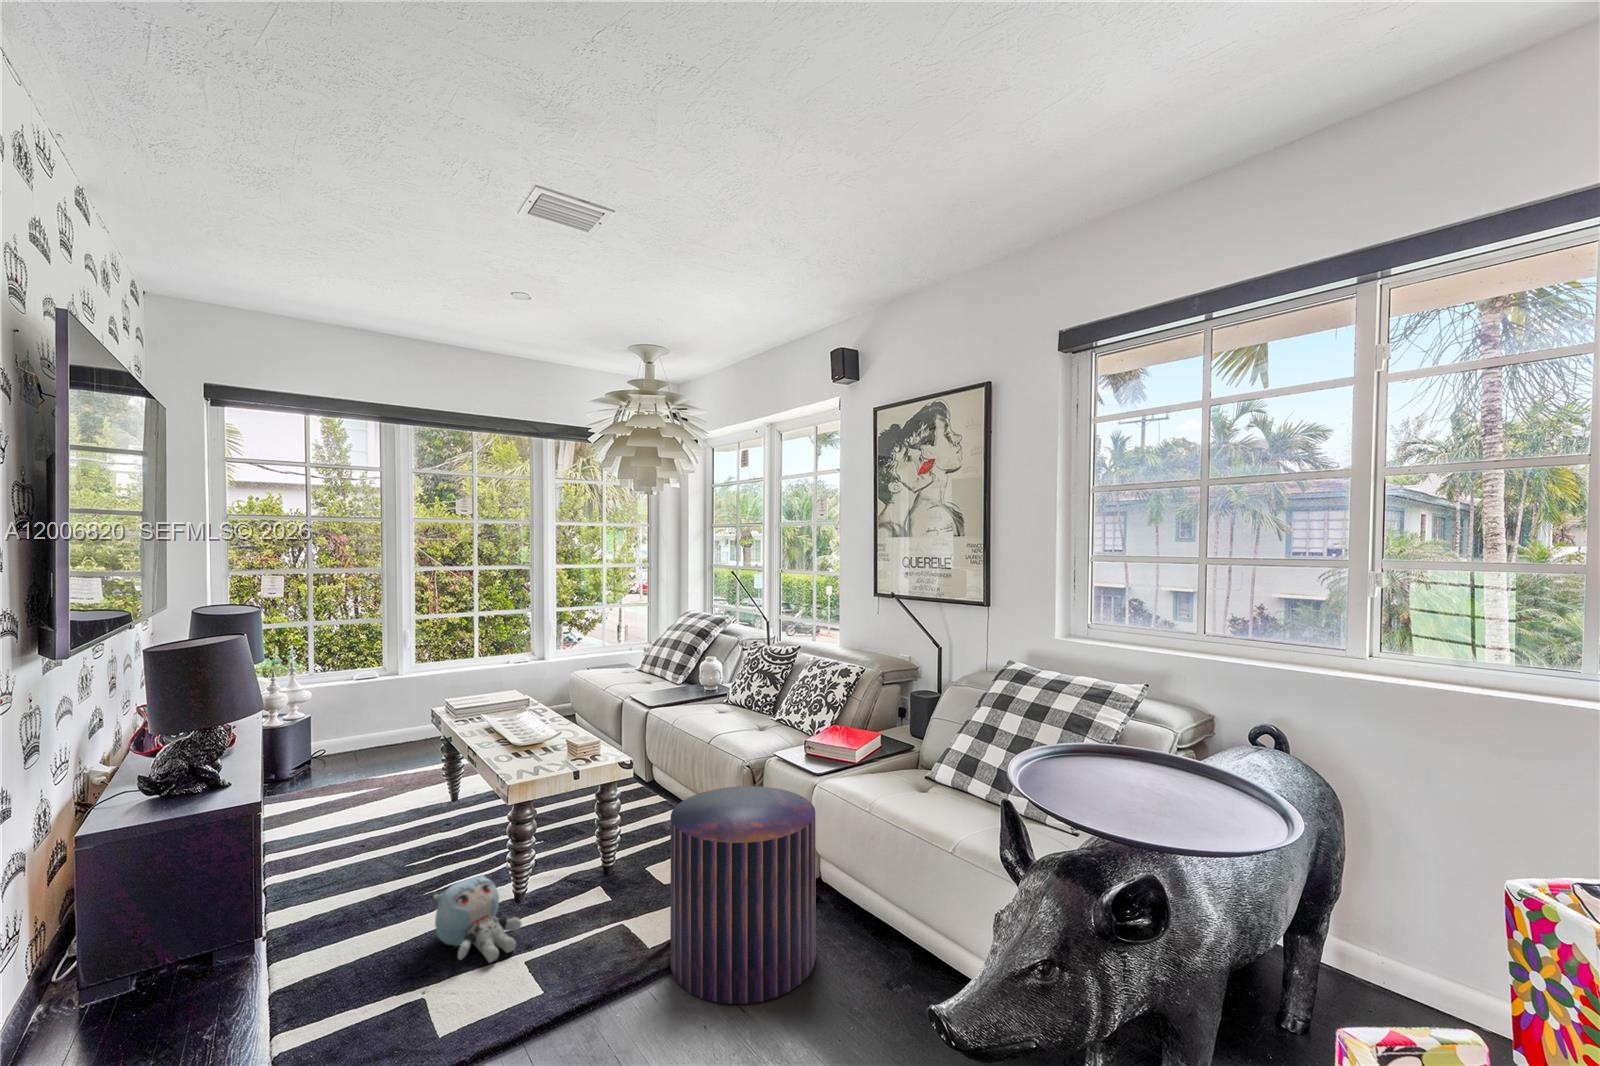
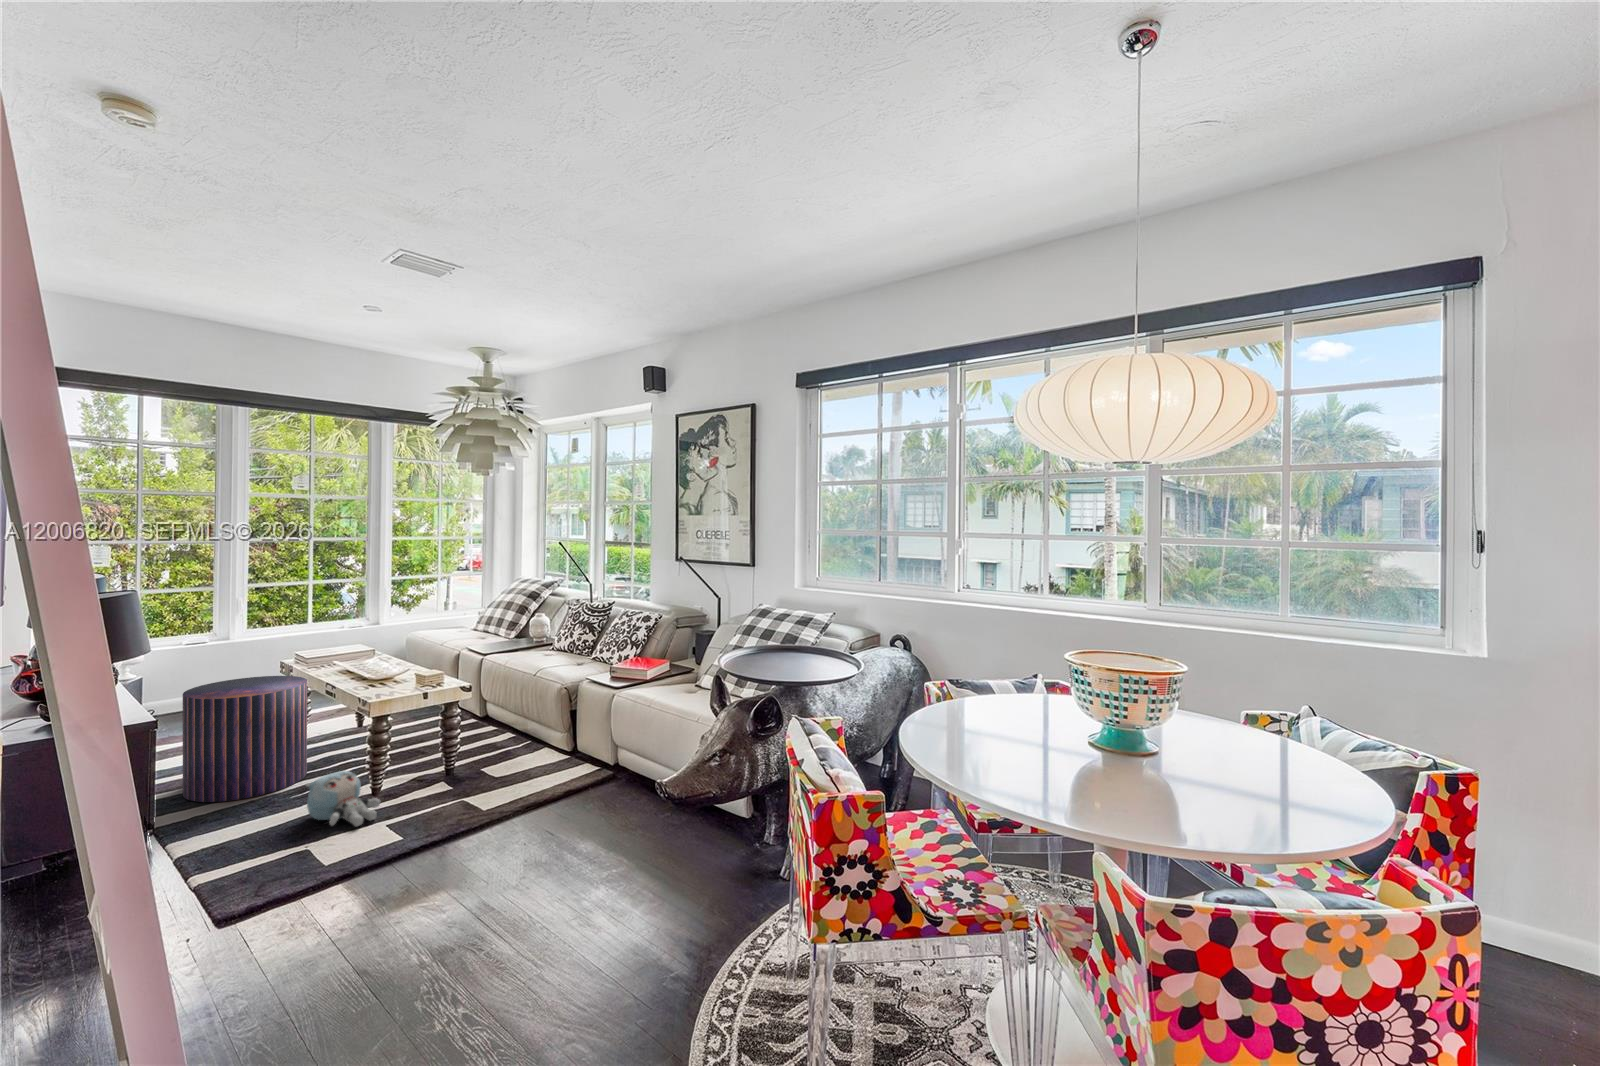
pouf: present [670,786,816,1004] -> present [183,676,307,802]

